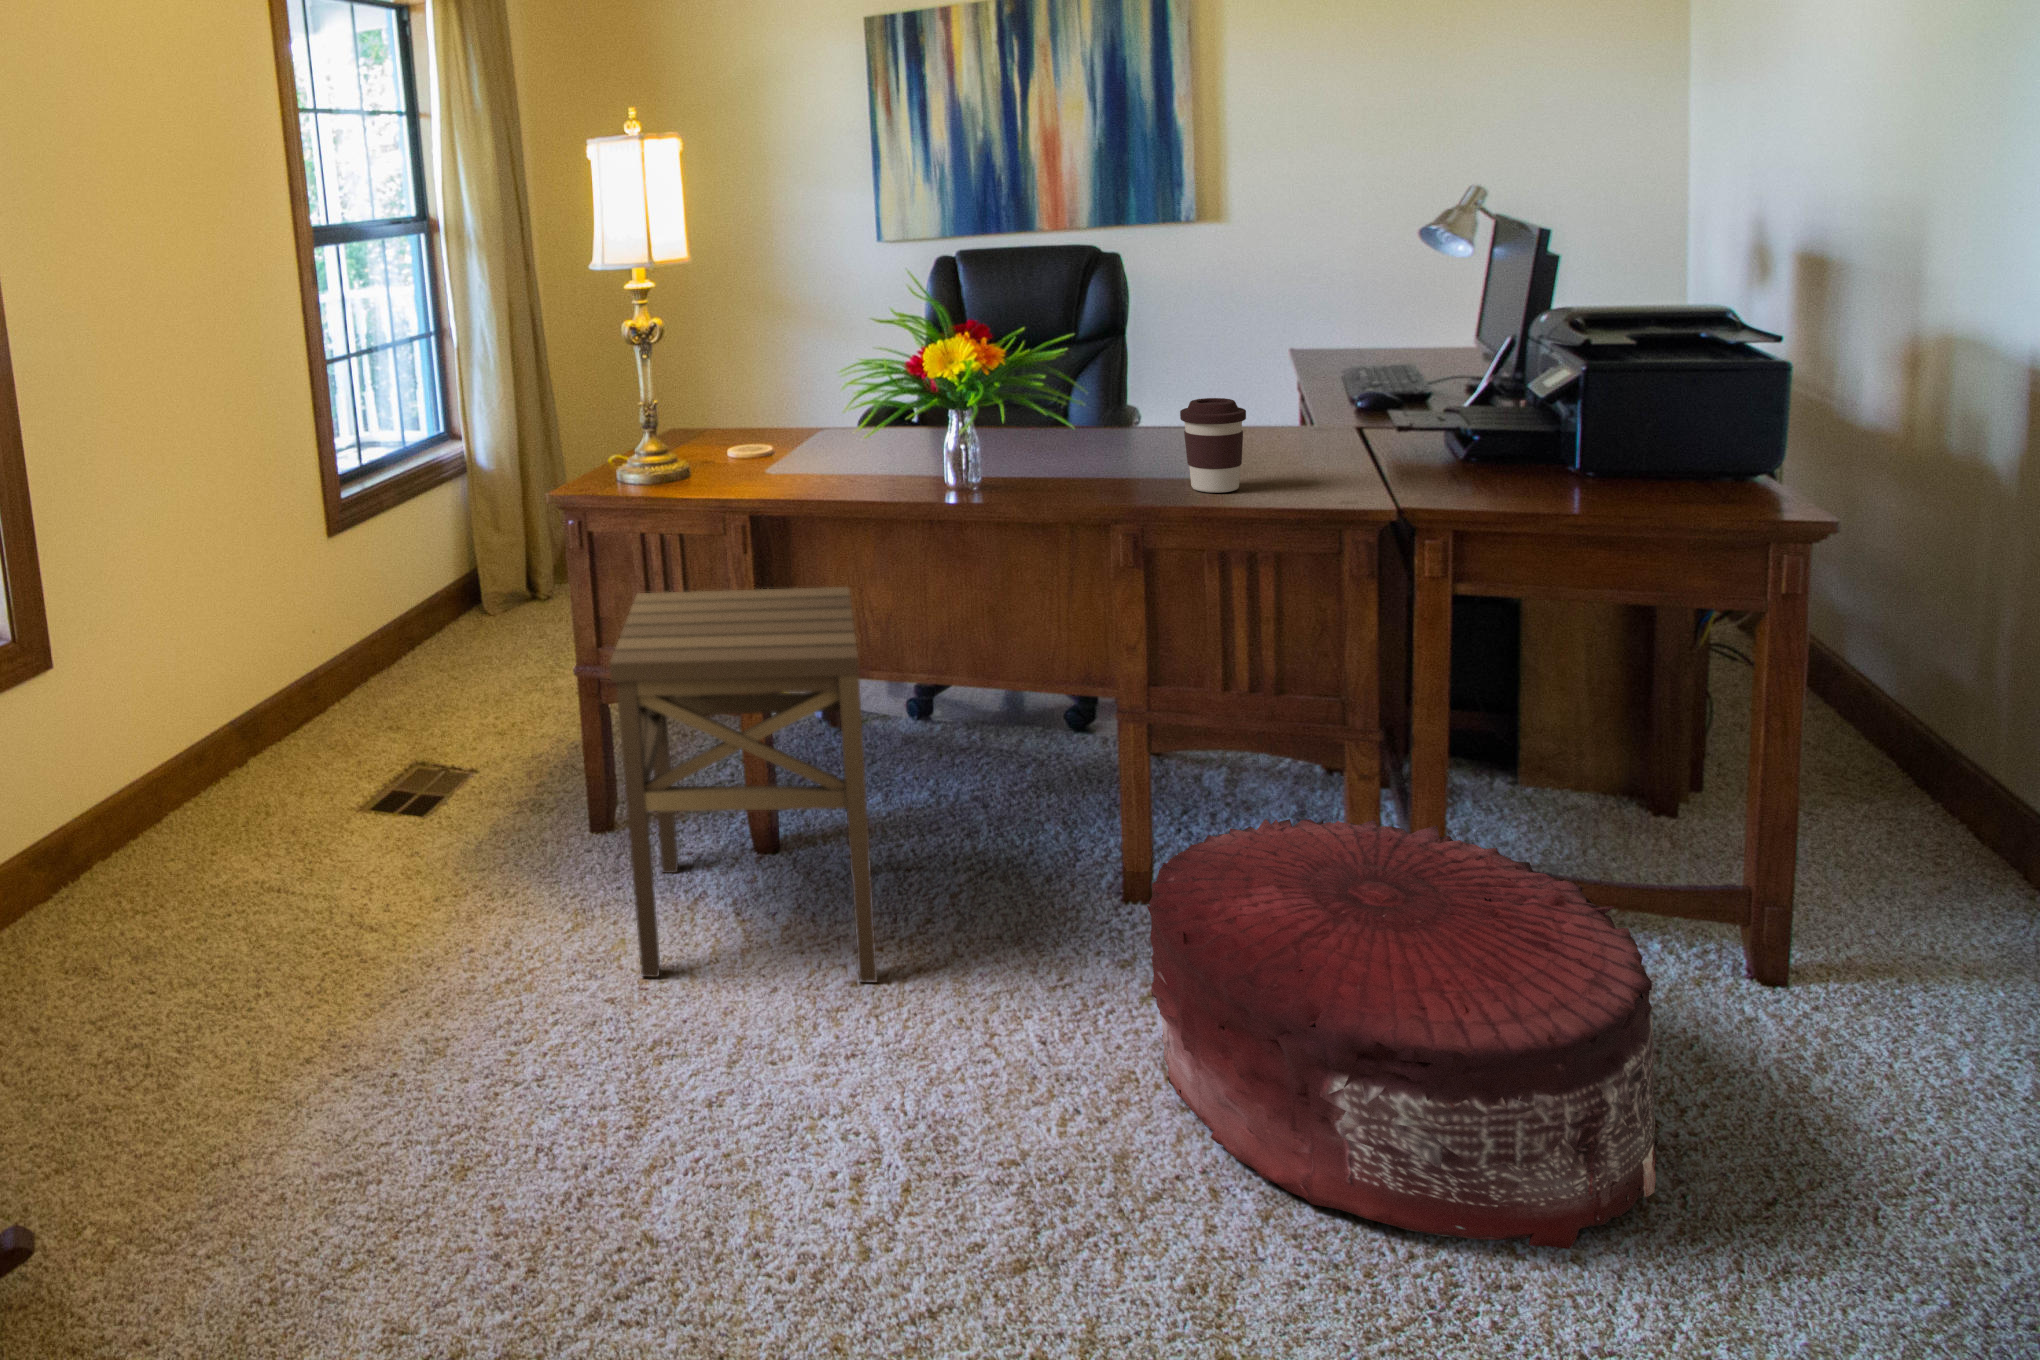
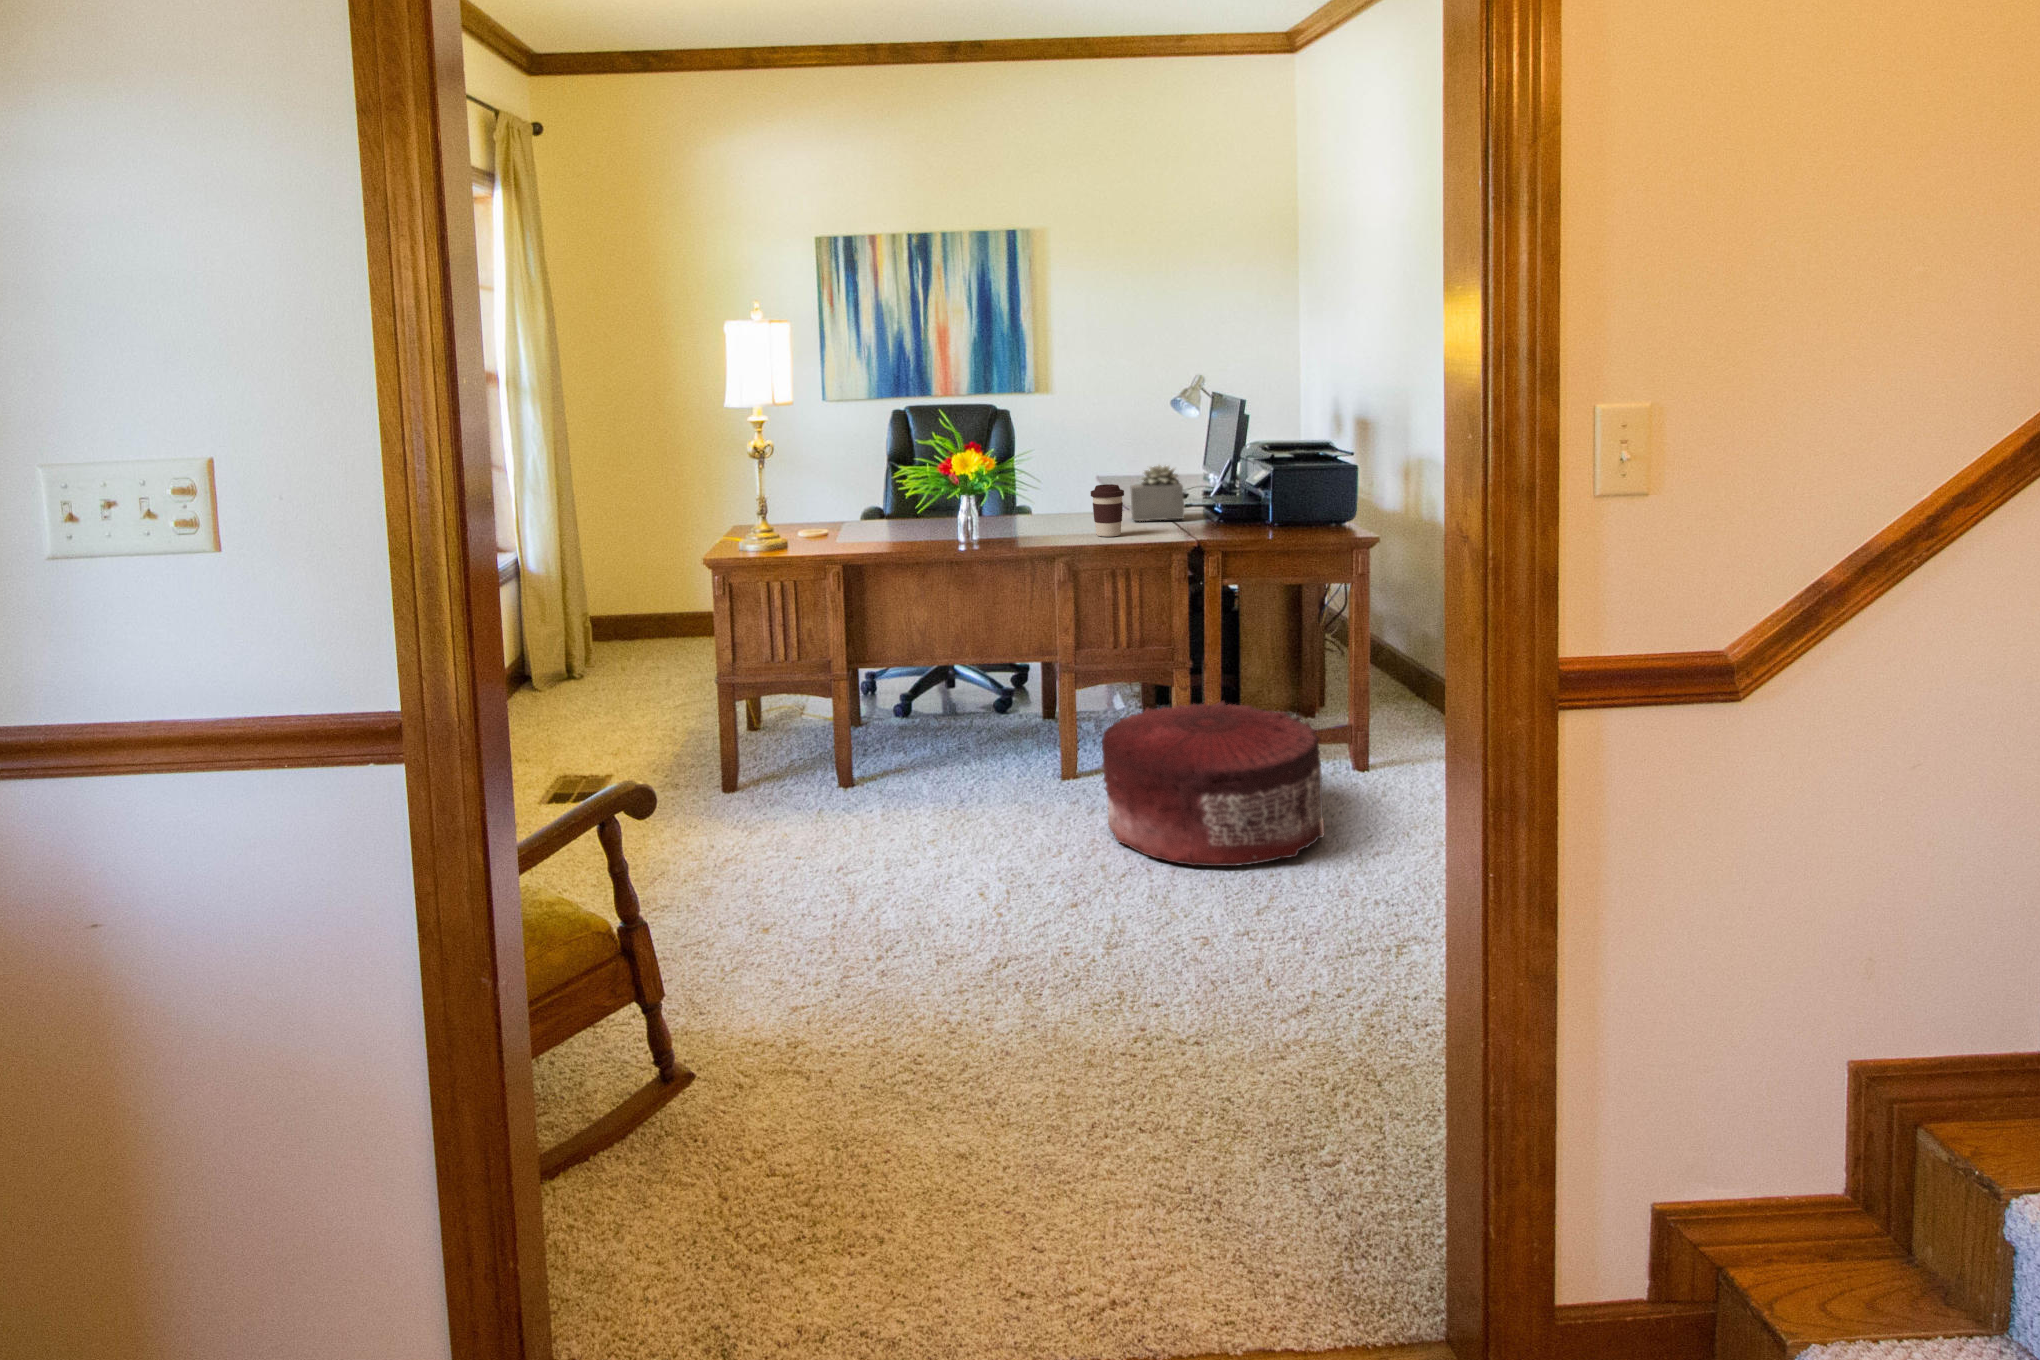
succulent plant: none [1287,352,1394,454] -> present [1131,465,1185,521]
side table: present [610,587,878,983] -> none [772,607,950,851]

